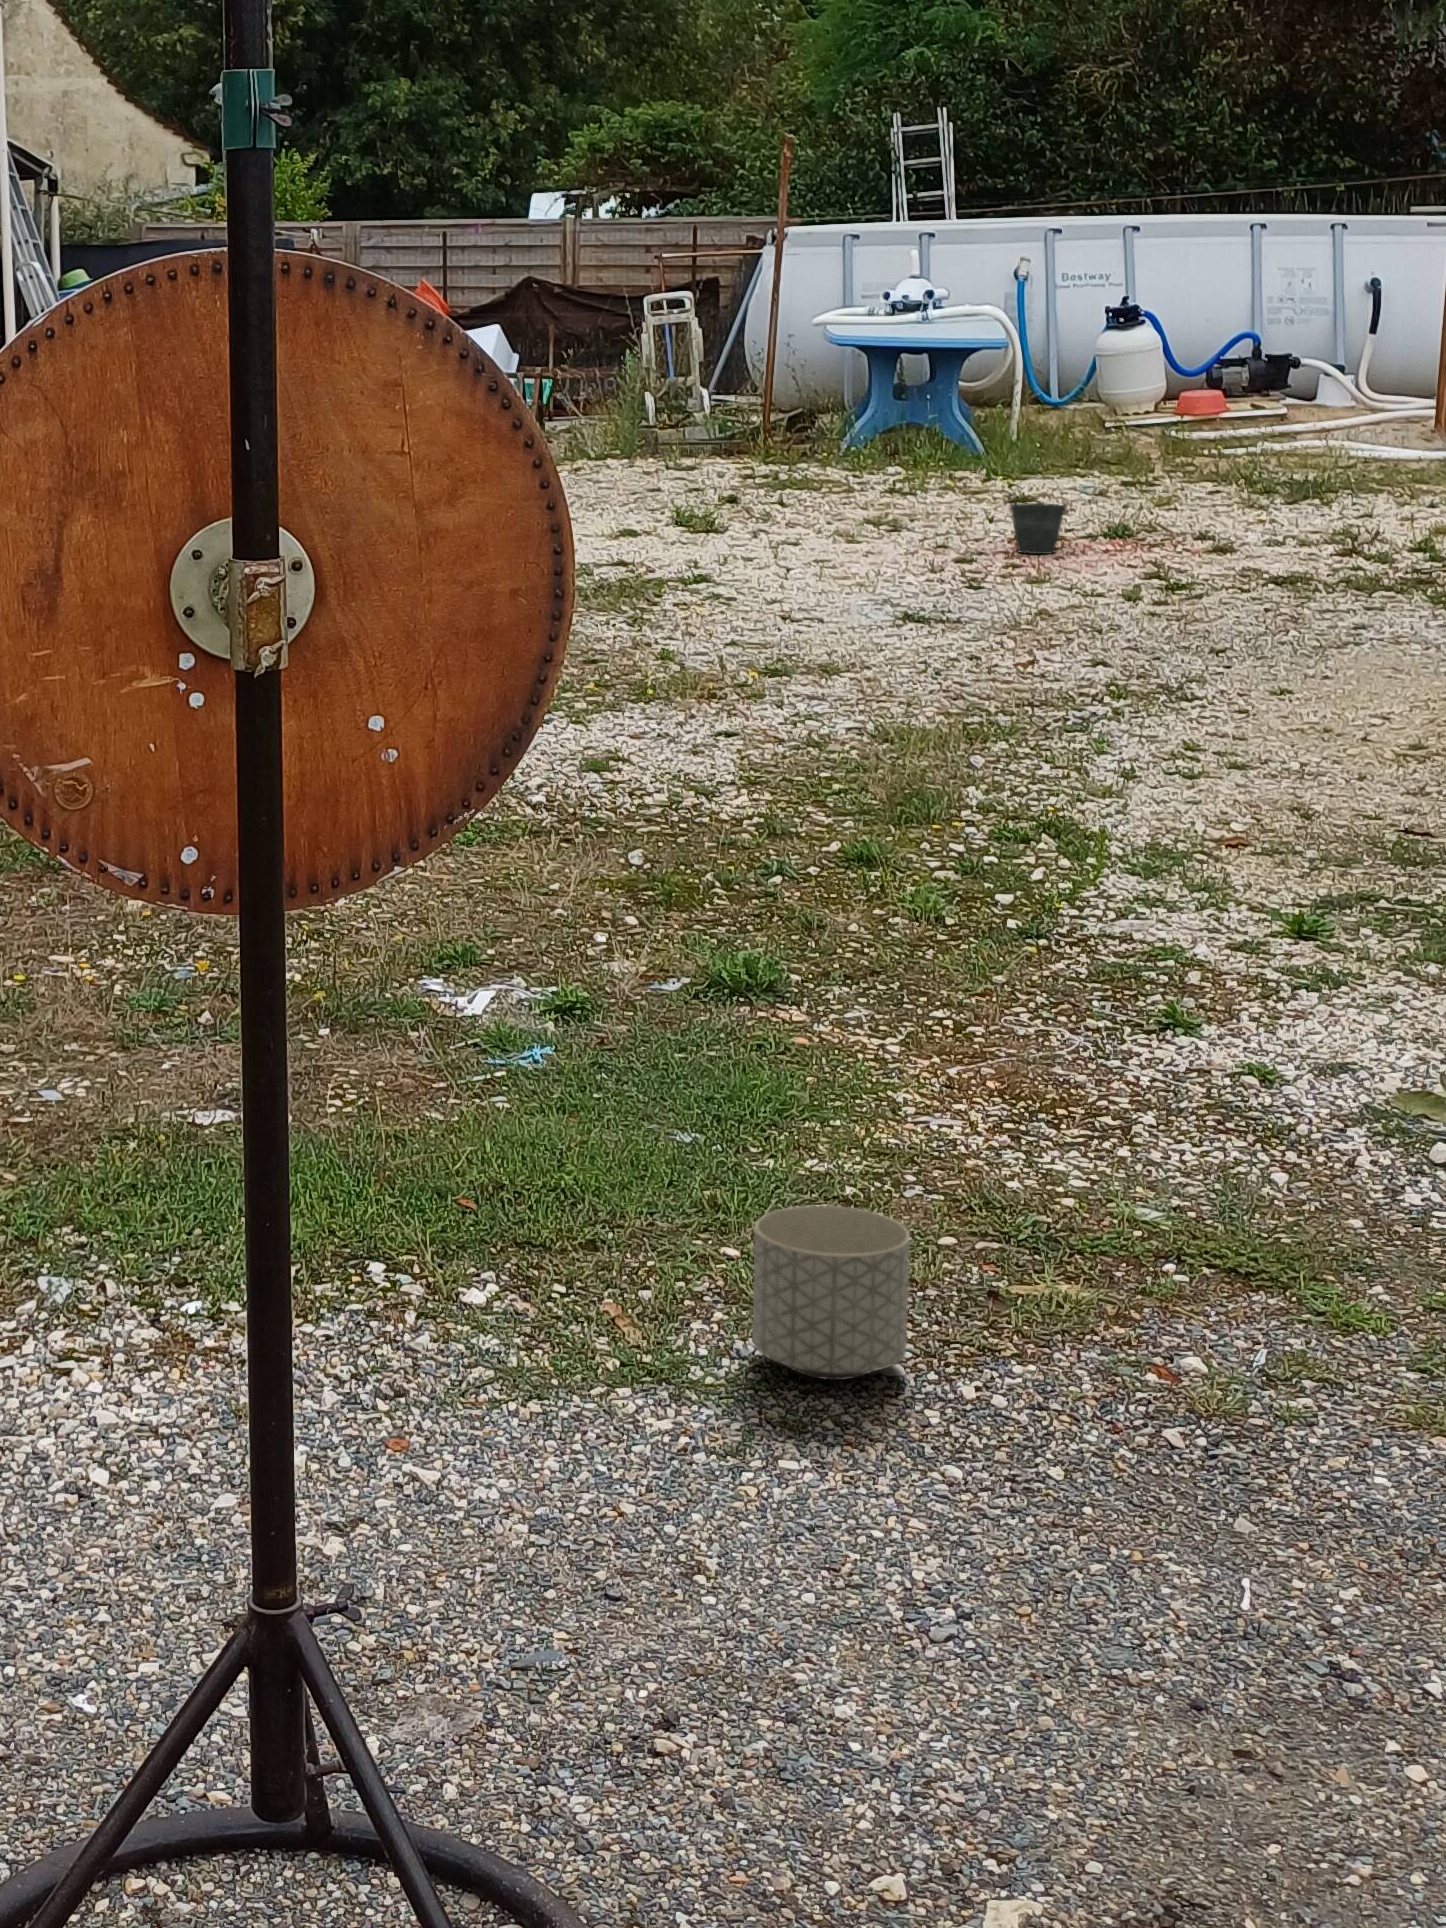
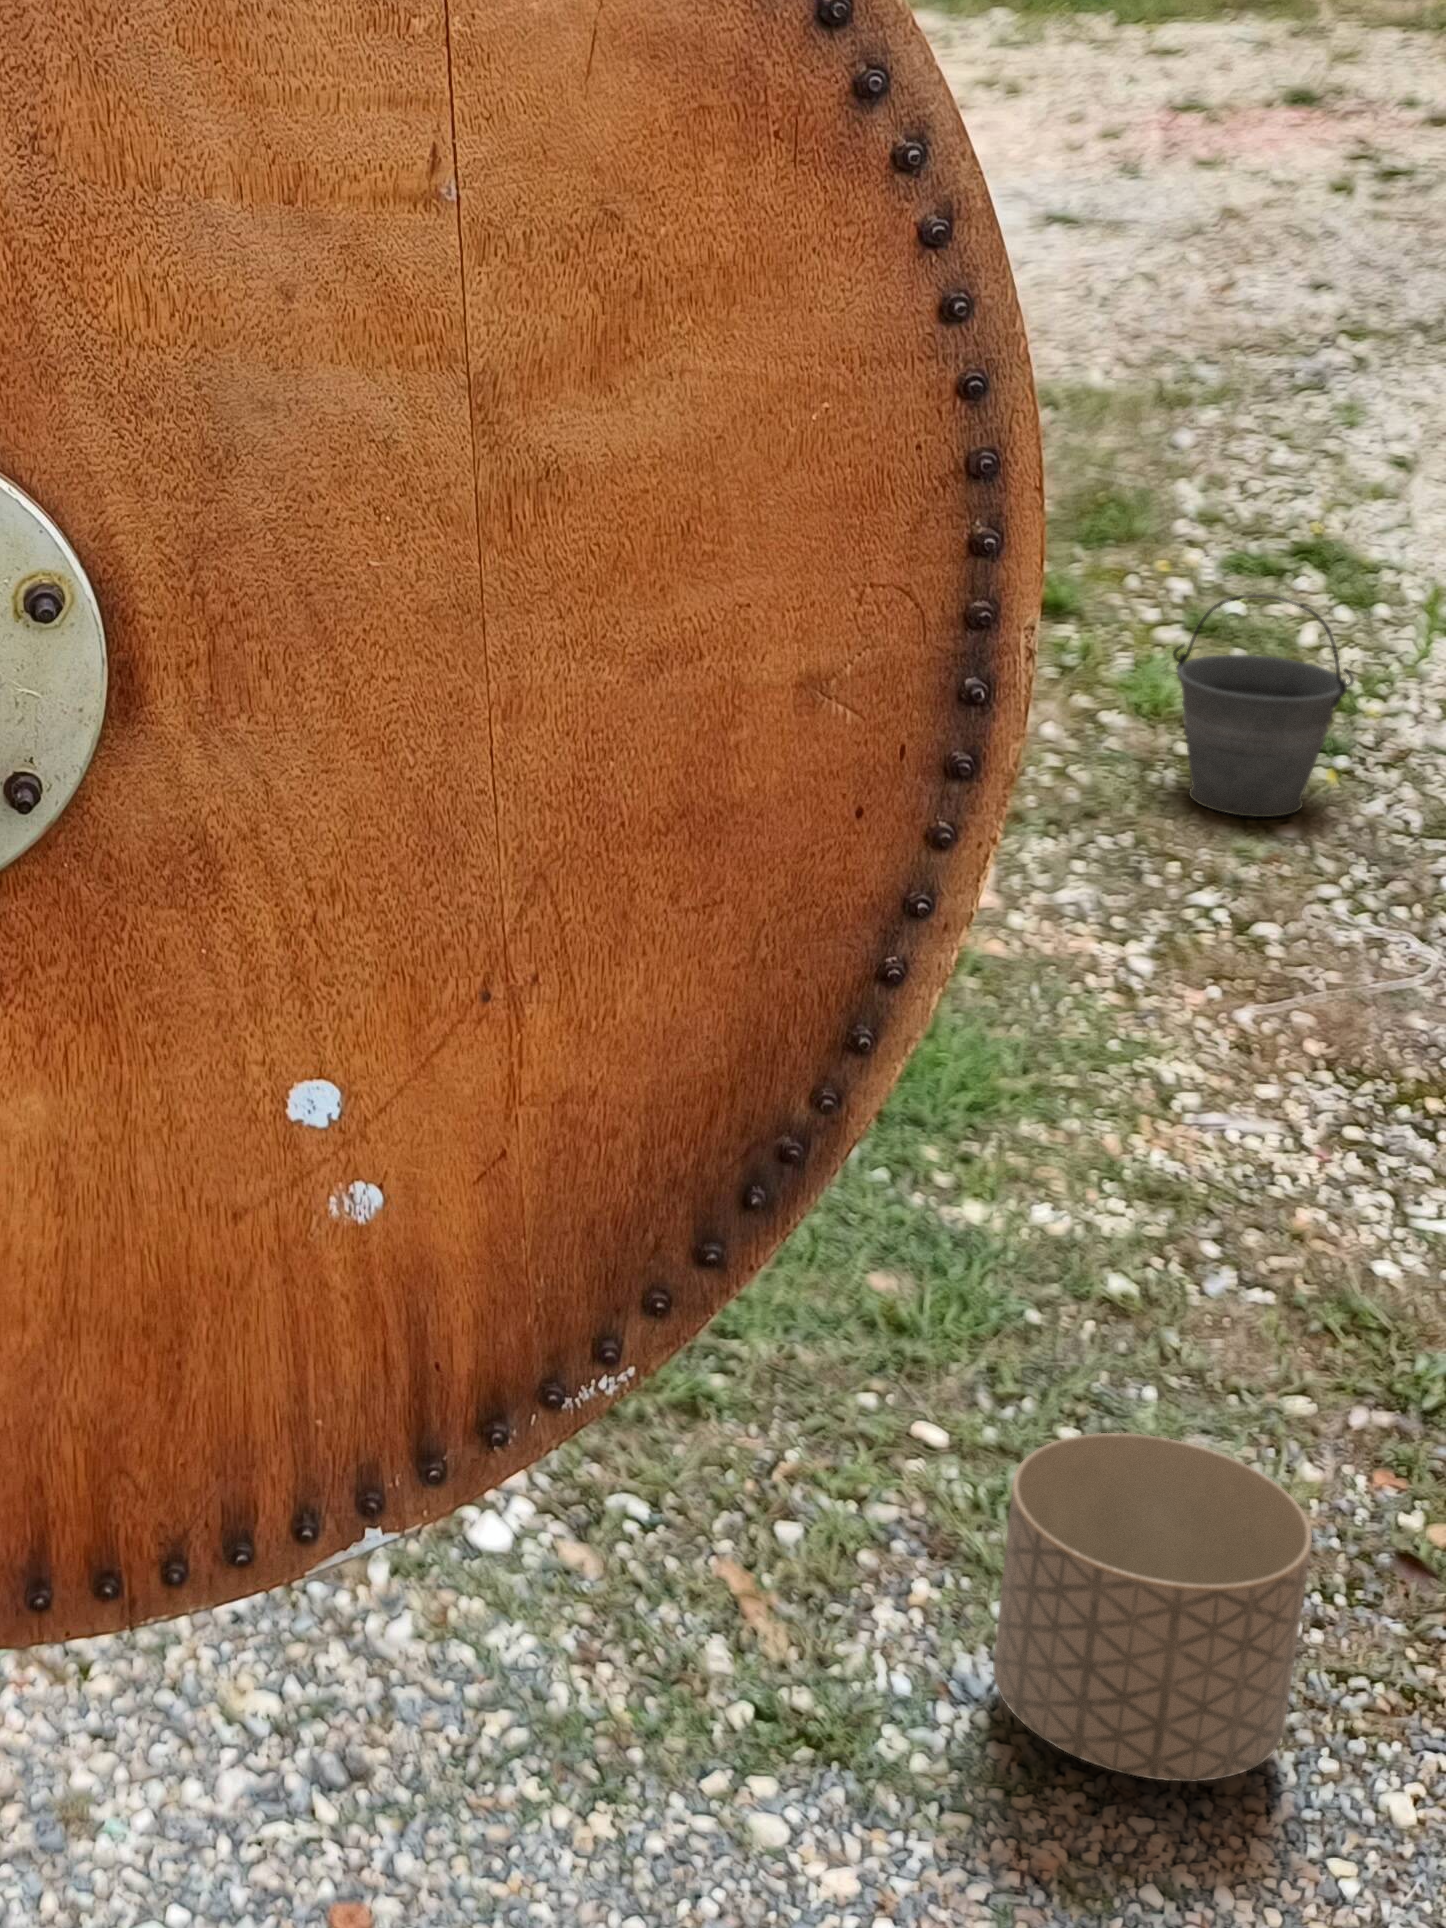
bucket: present [1010,477,1066,554] -> present [1173,594,1354,817]

